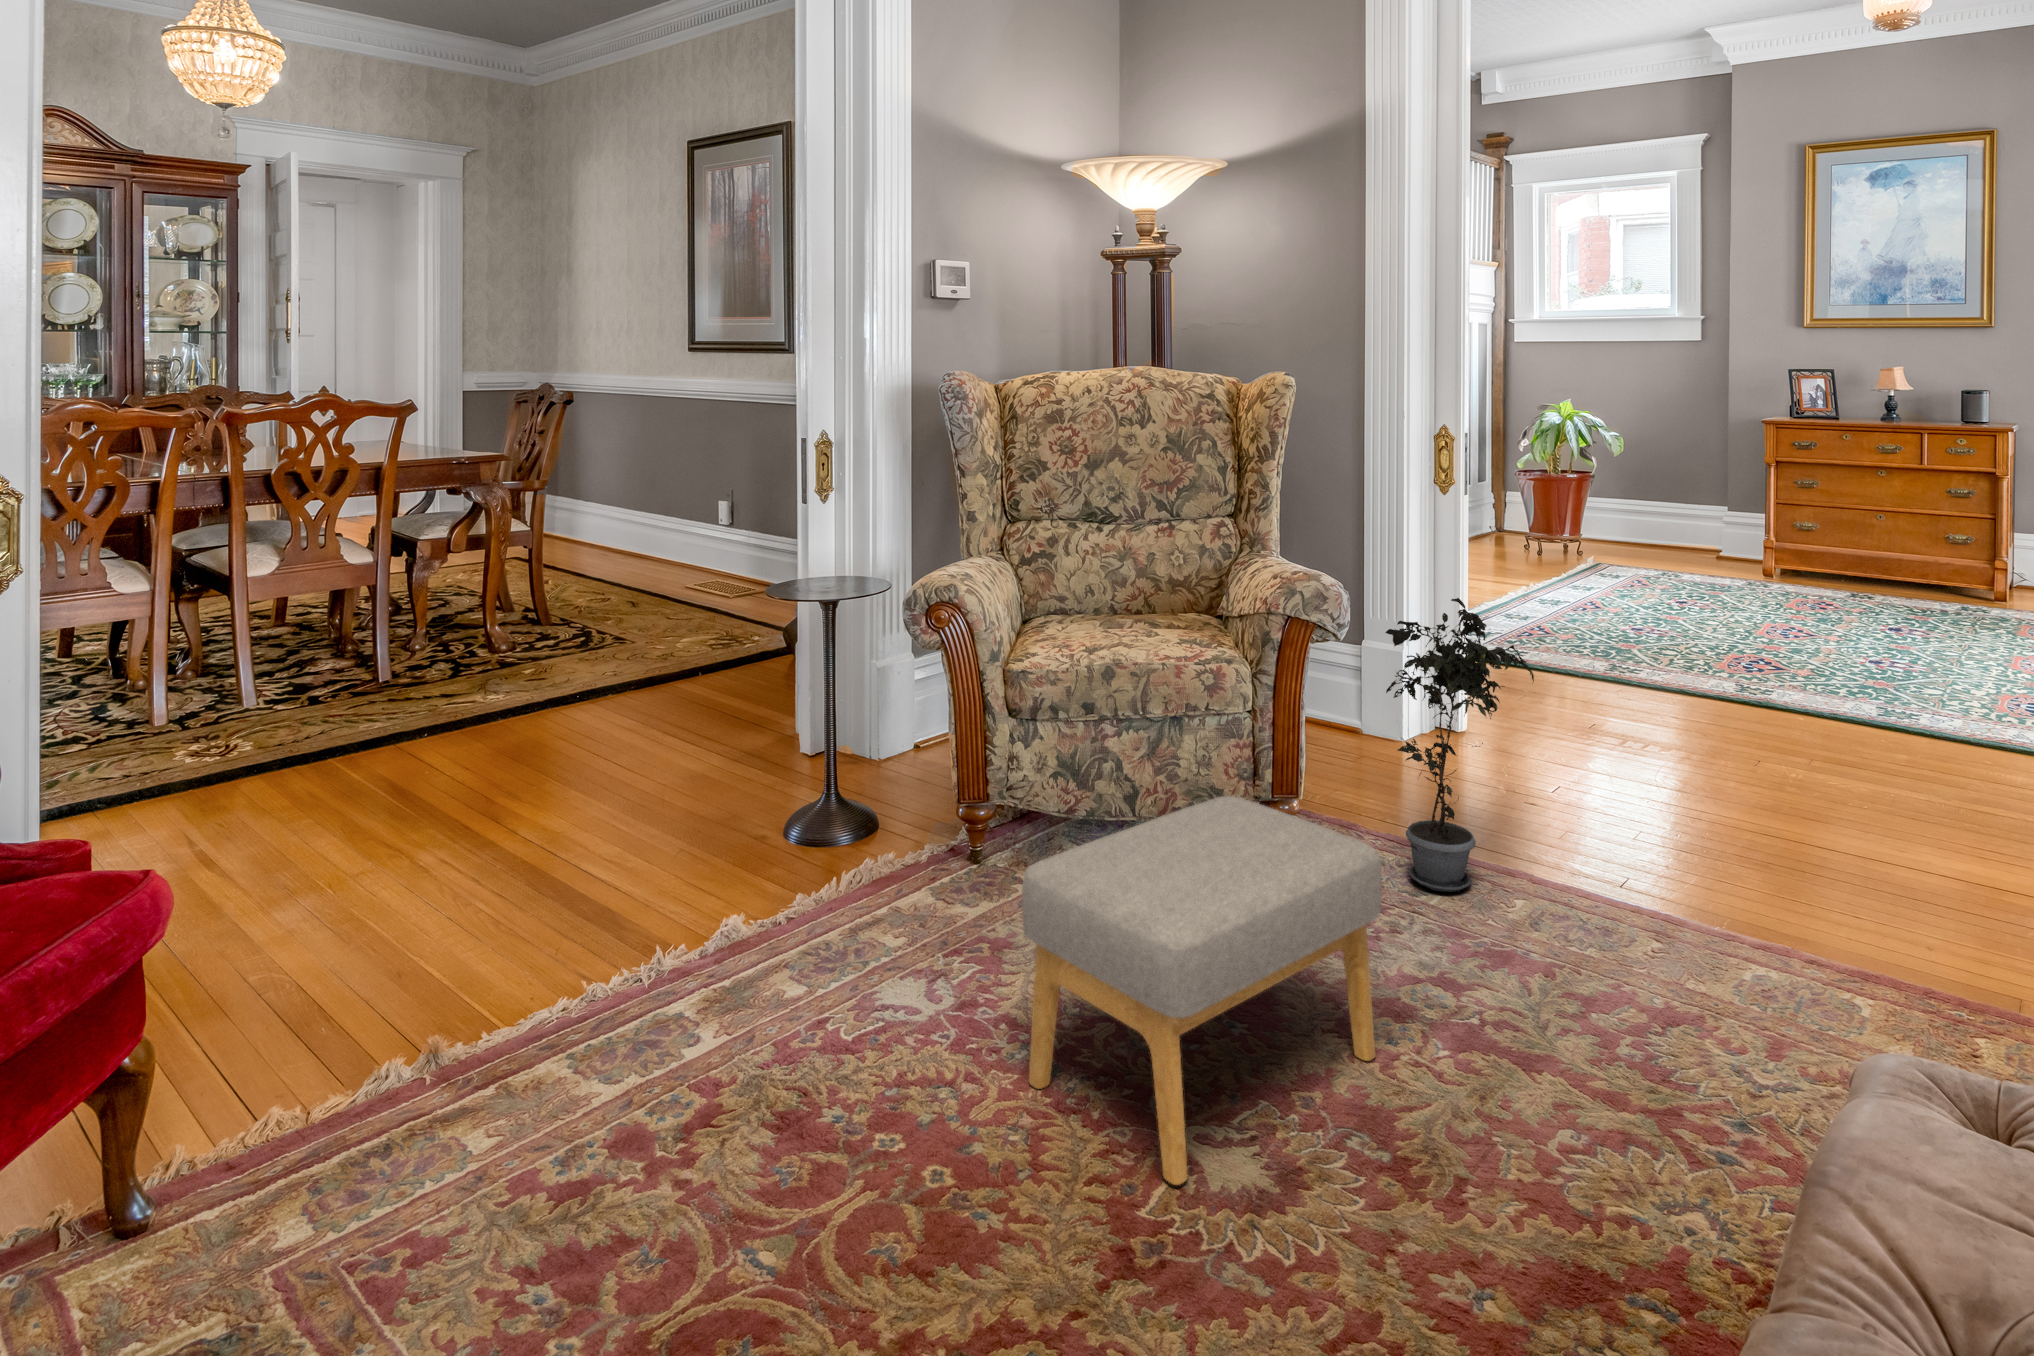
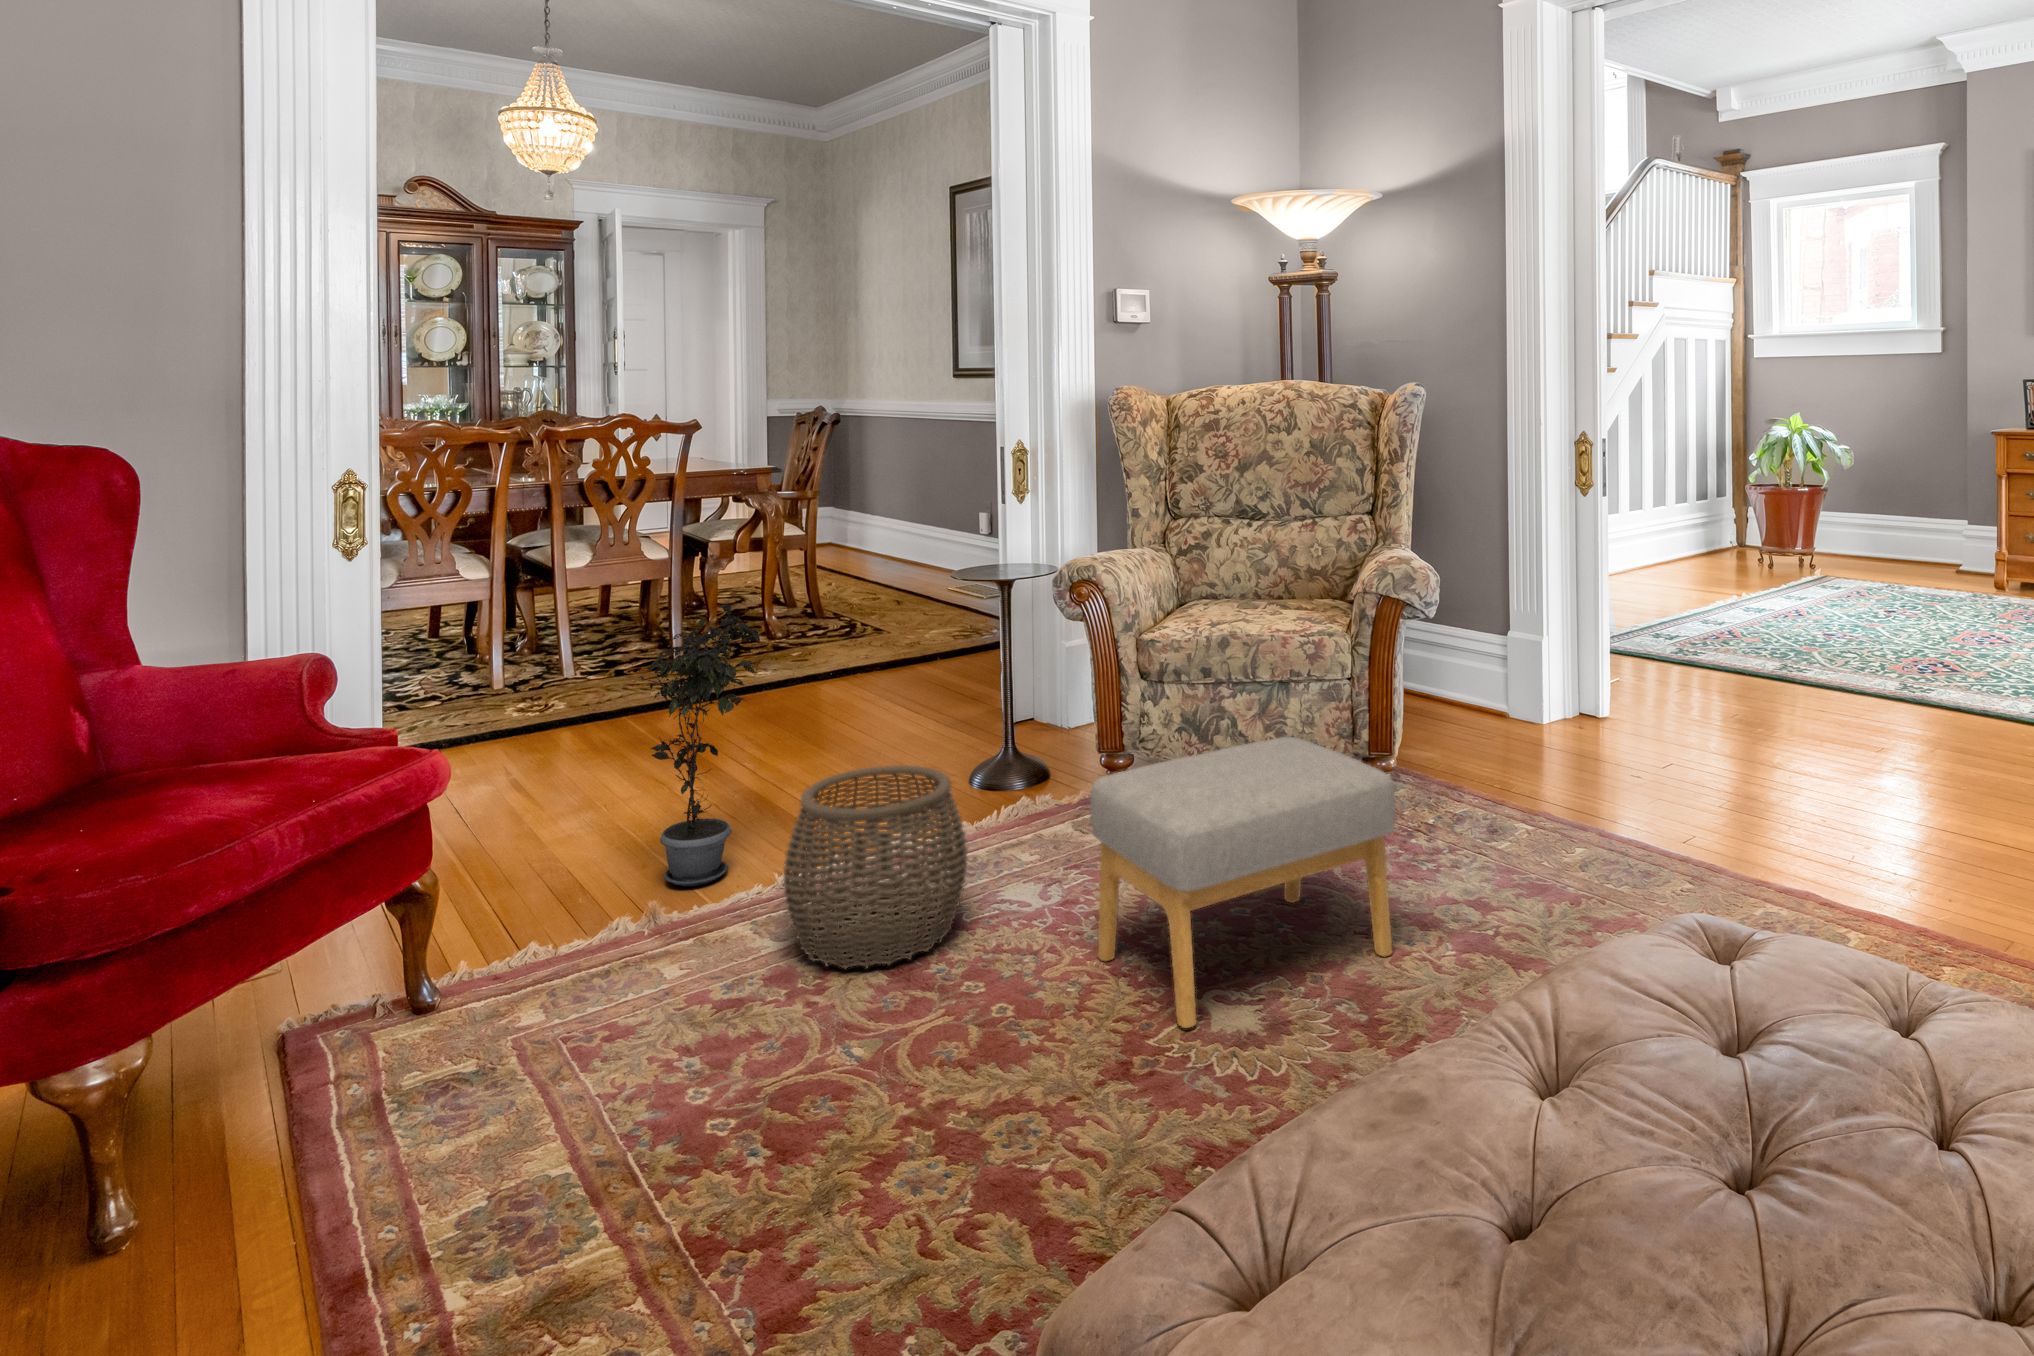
potted plant: present [1385,598,1534,892] -> present [633,604,760,887]
woven basket: none [623,849,856,1123] -> present [783,766,967,969]

